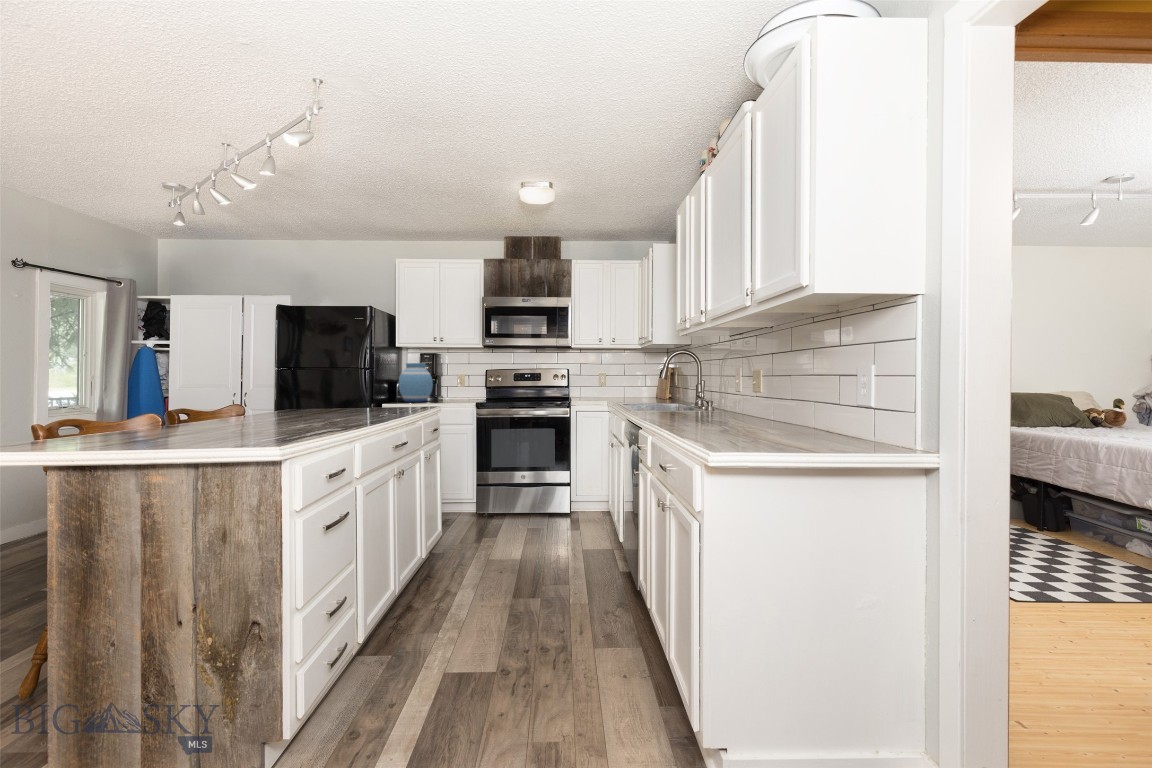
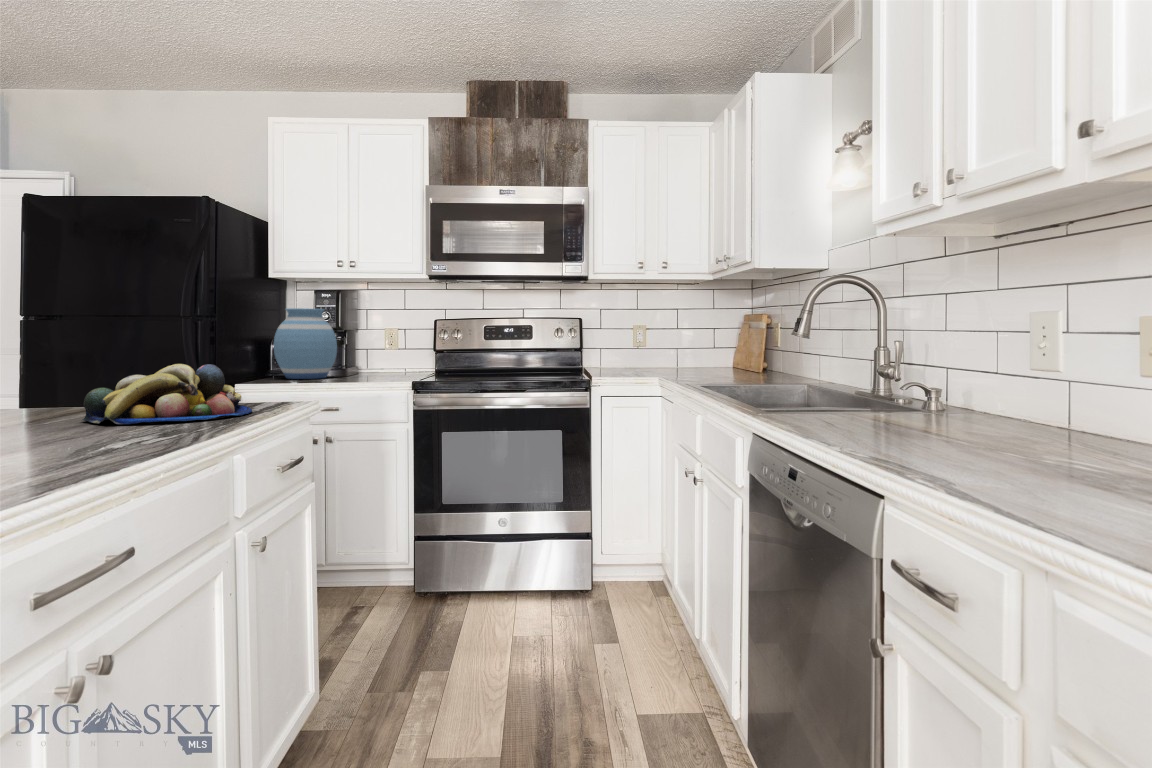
fruit bowl: none [335,389,407,414] -> present [82,364,252,424]

